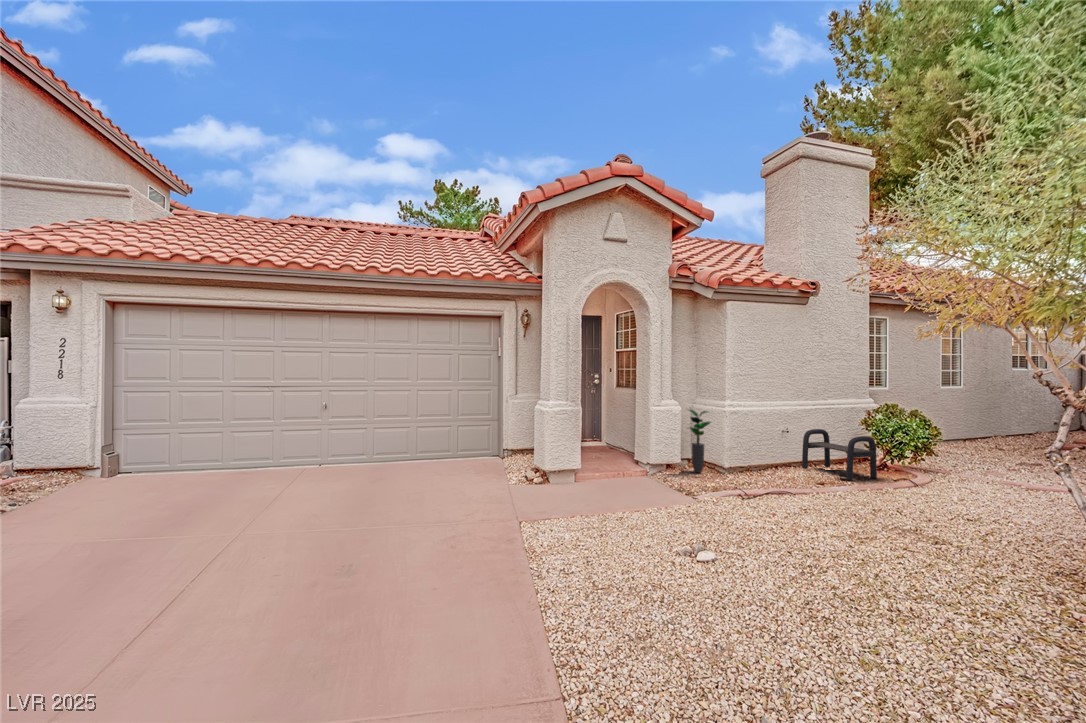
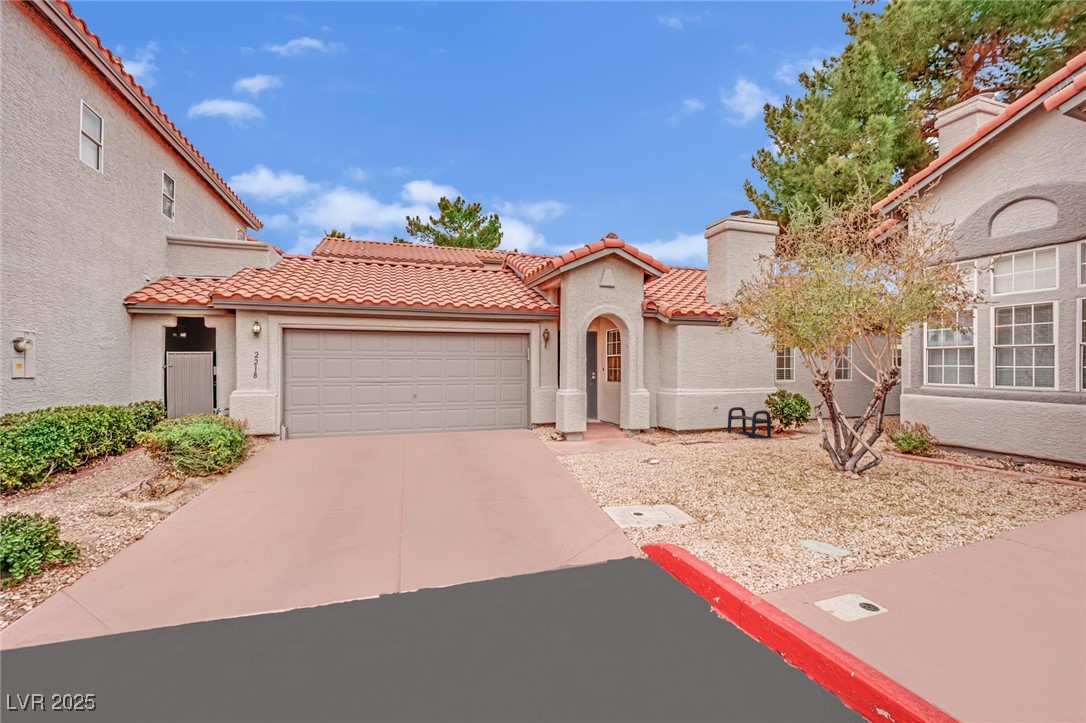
potted plant: present [689,410,711,473] -> none [652,395,670,435]

